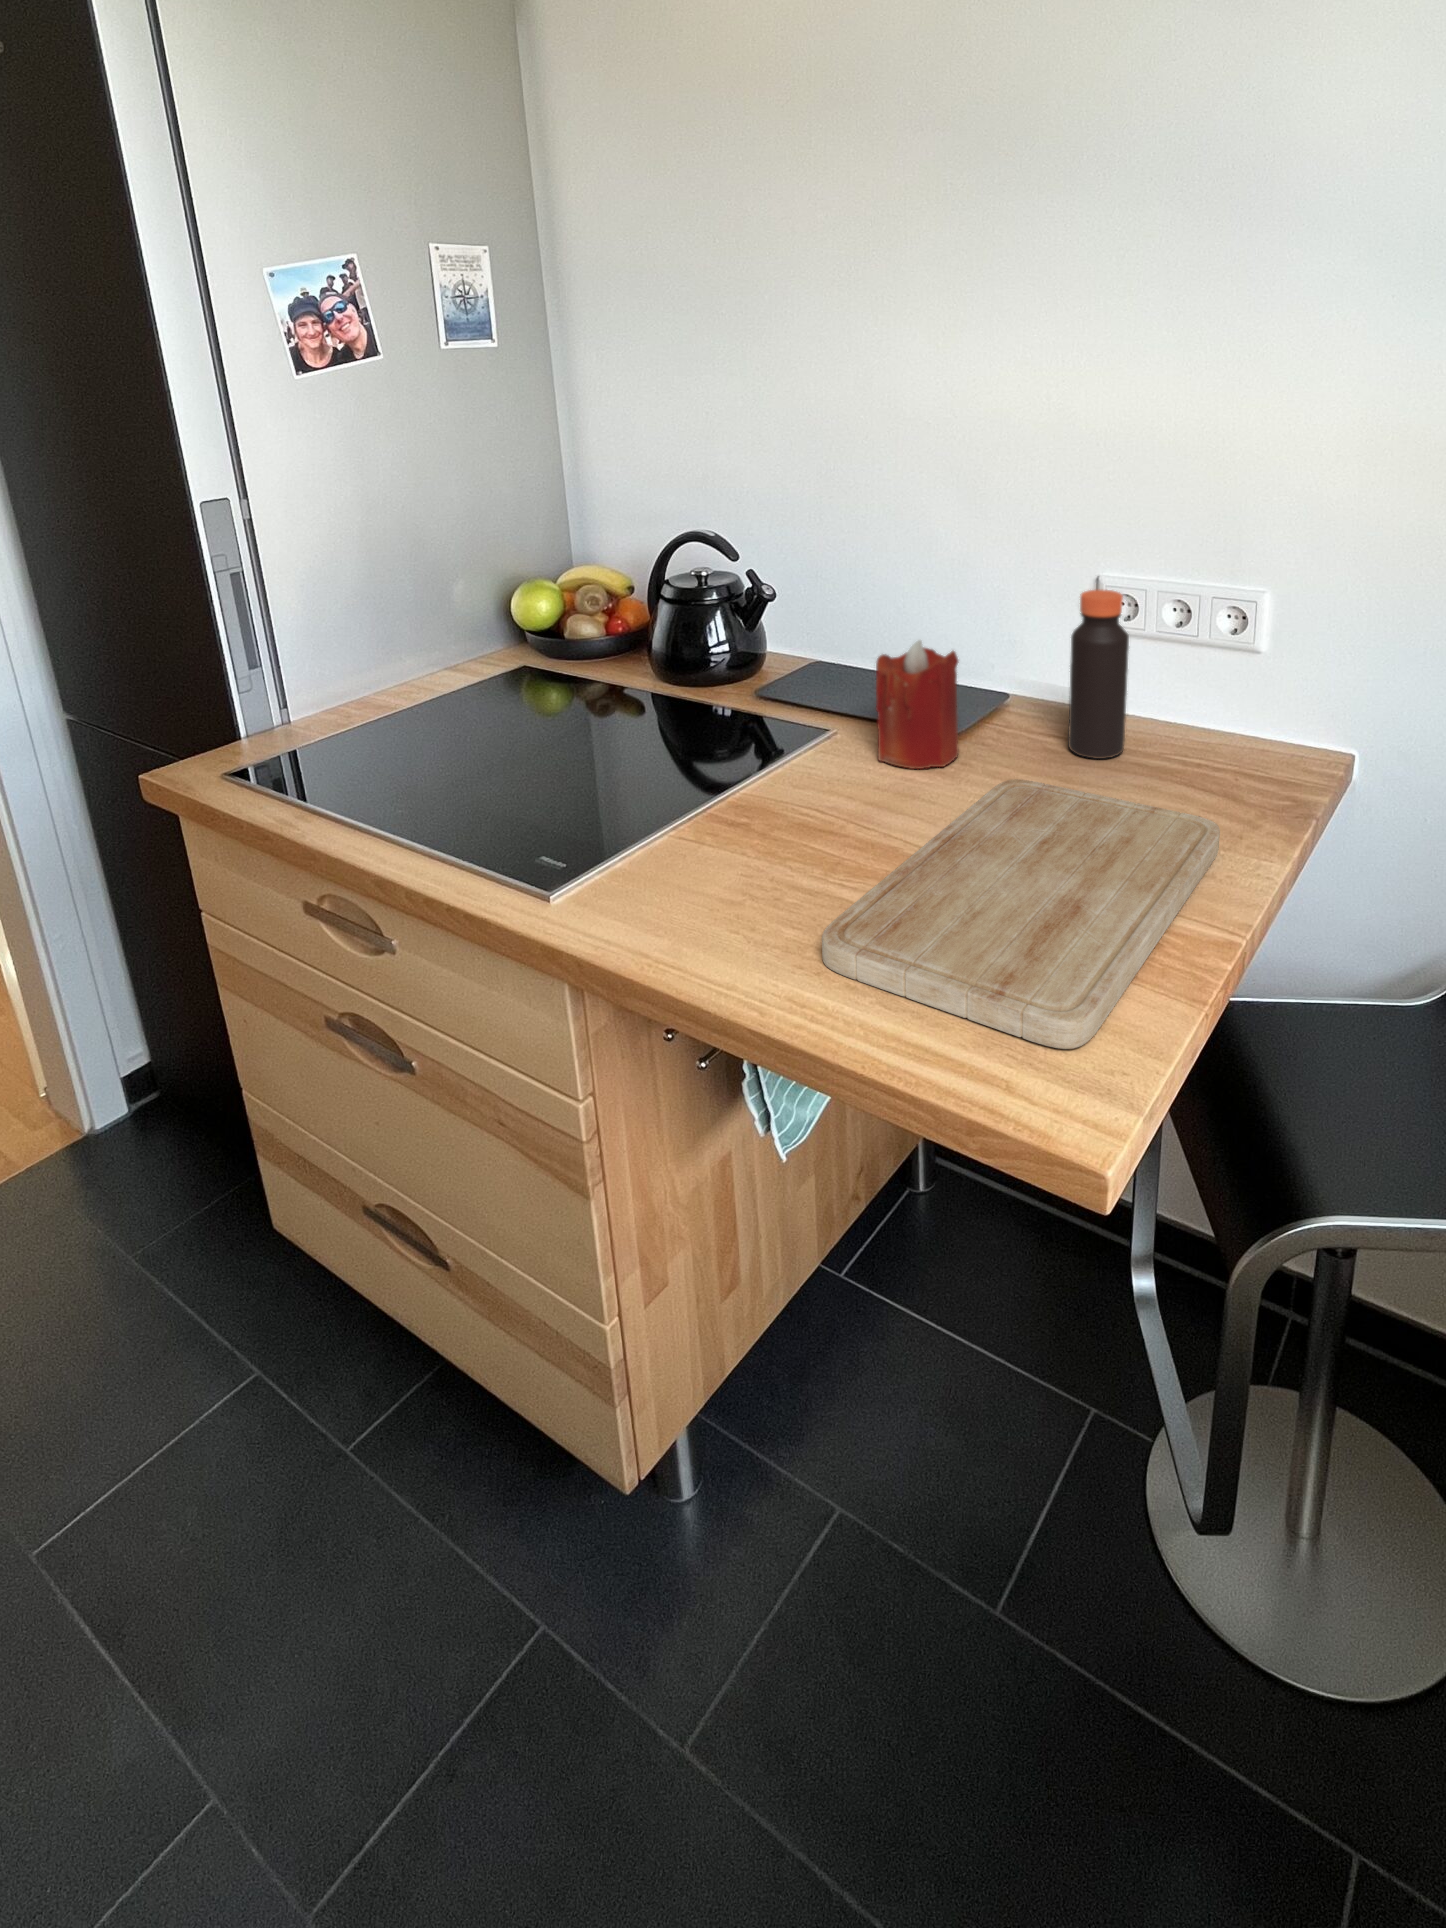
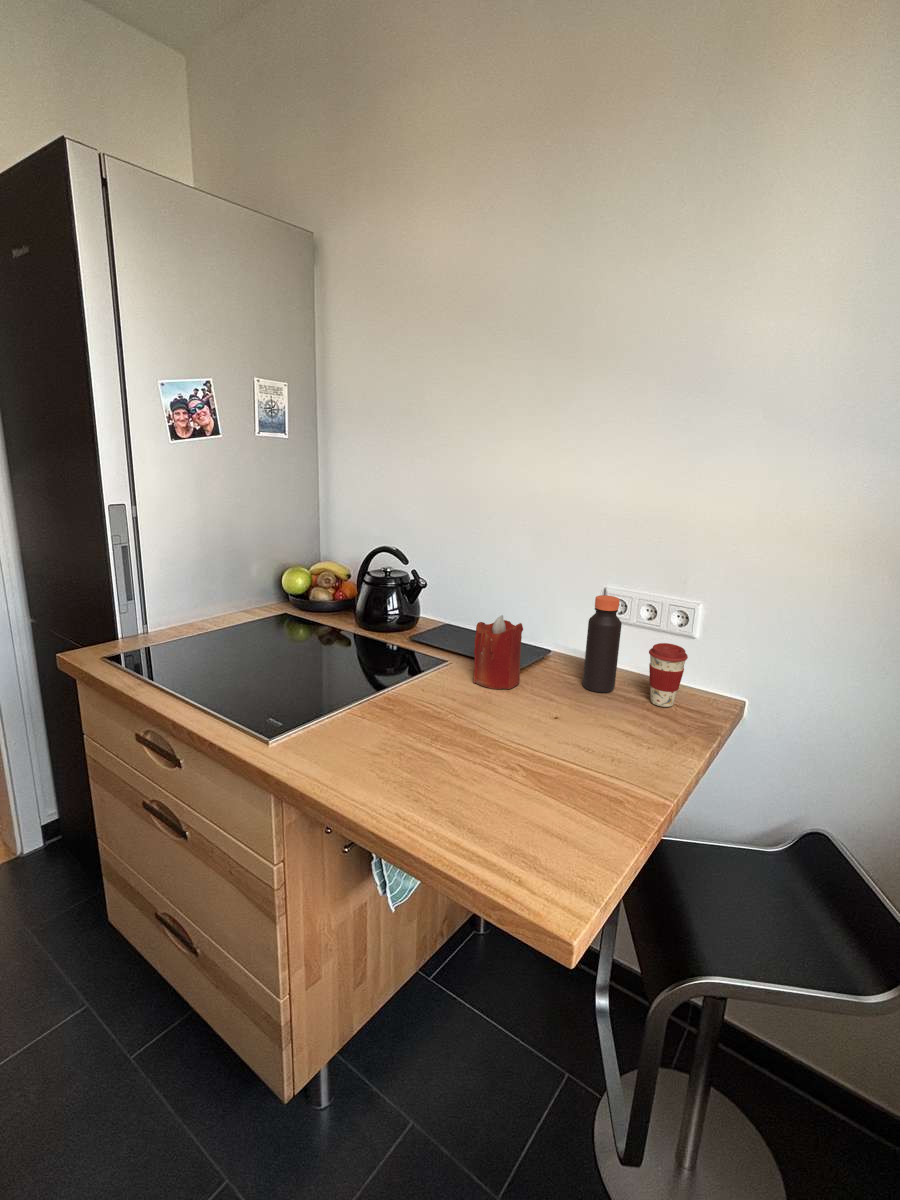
coffee cup: none [1180,664,1248,774] -> present [649,643,688,707]
cutting board: present [822,779,1220,1049] -> none [421,699,664,861]

